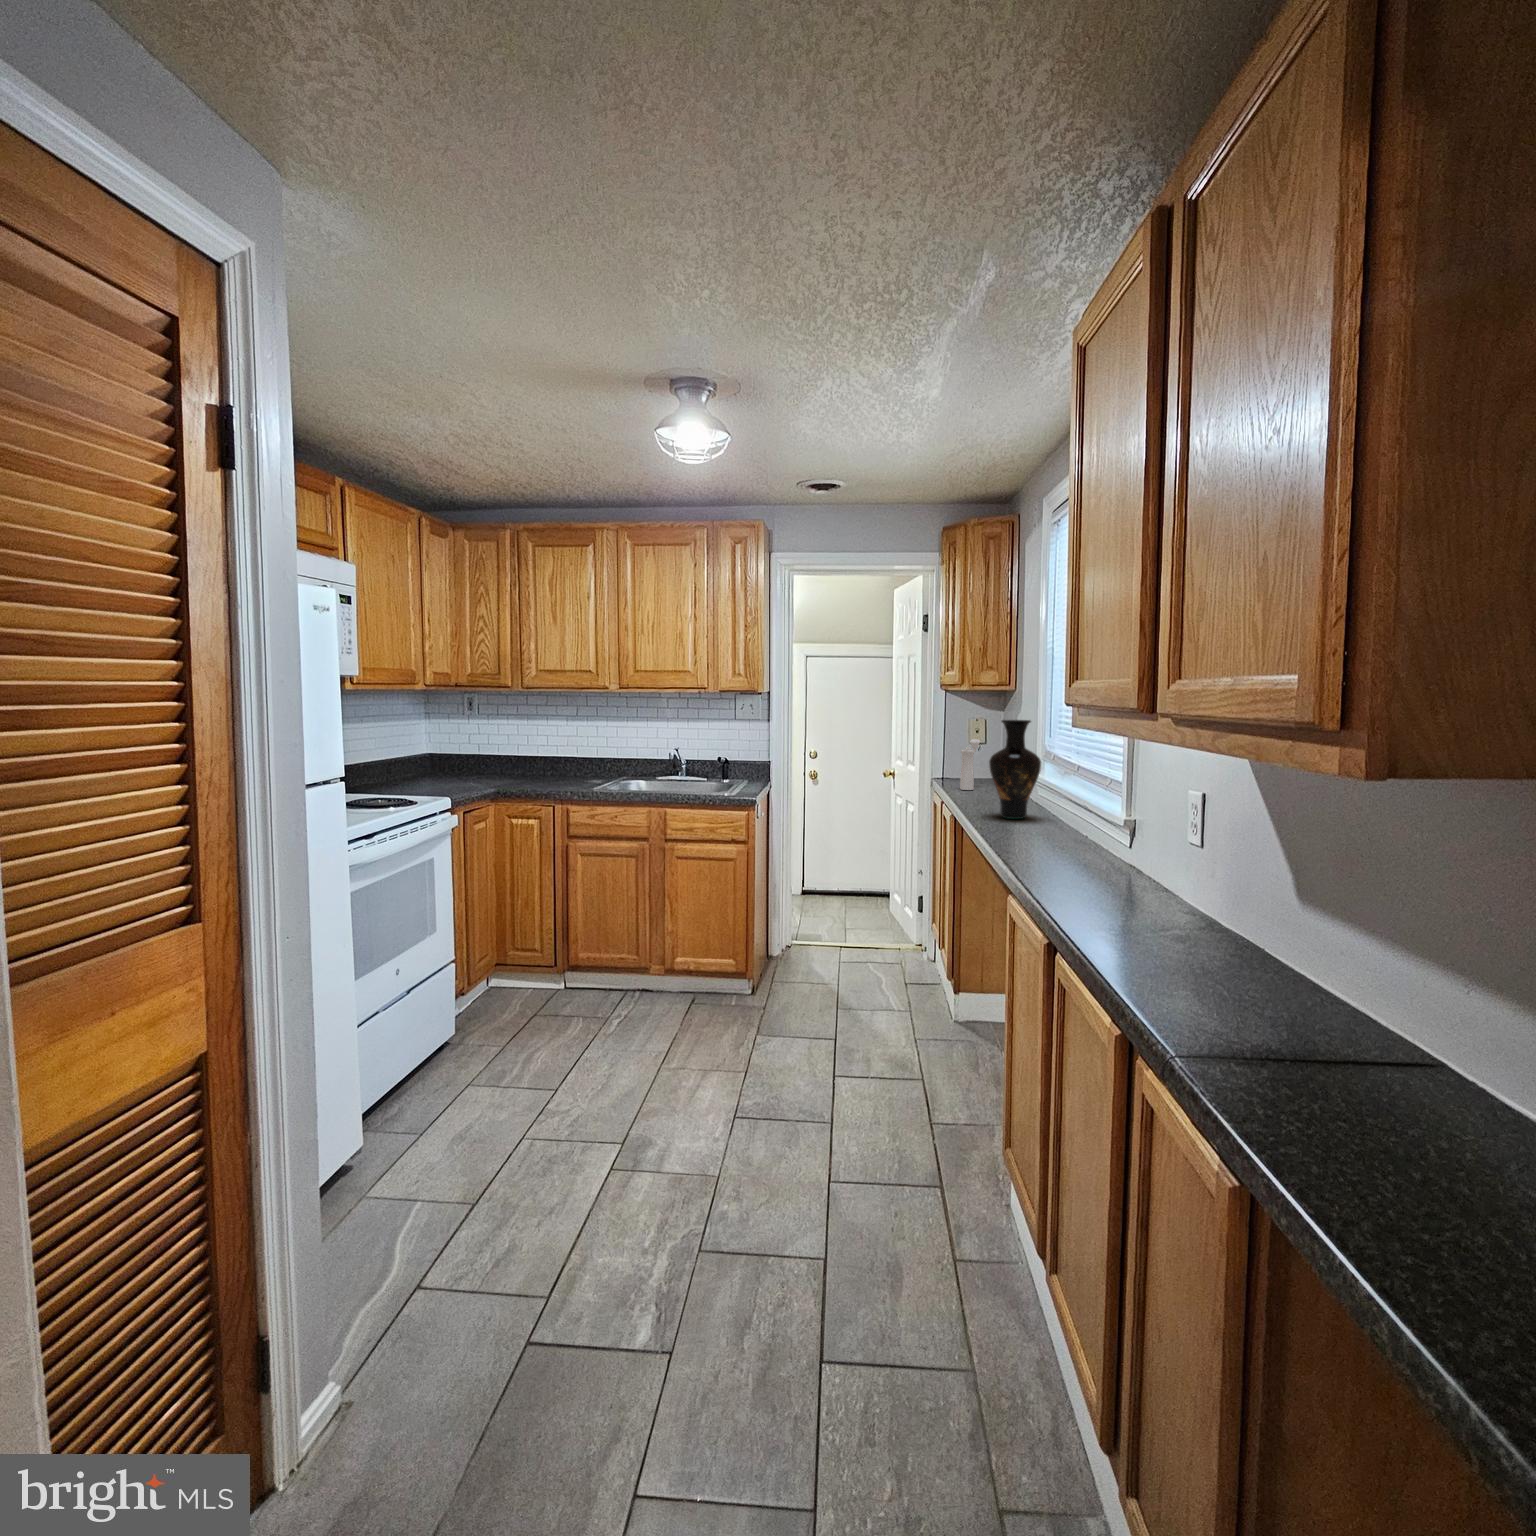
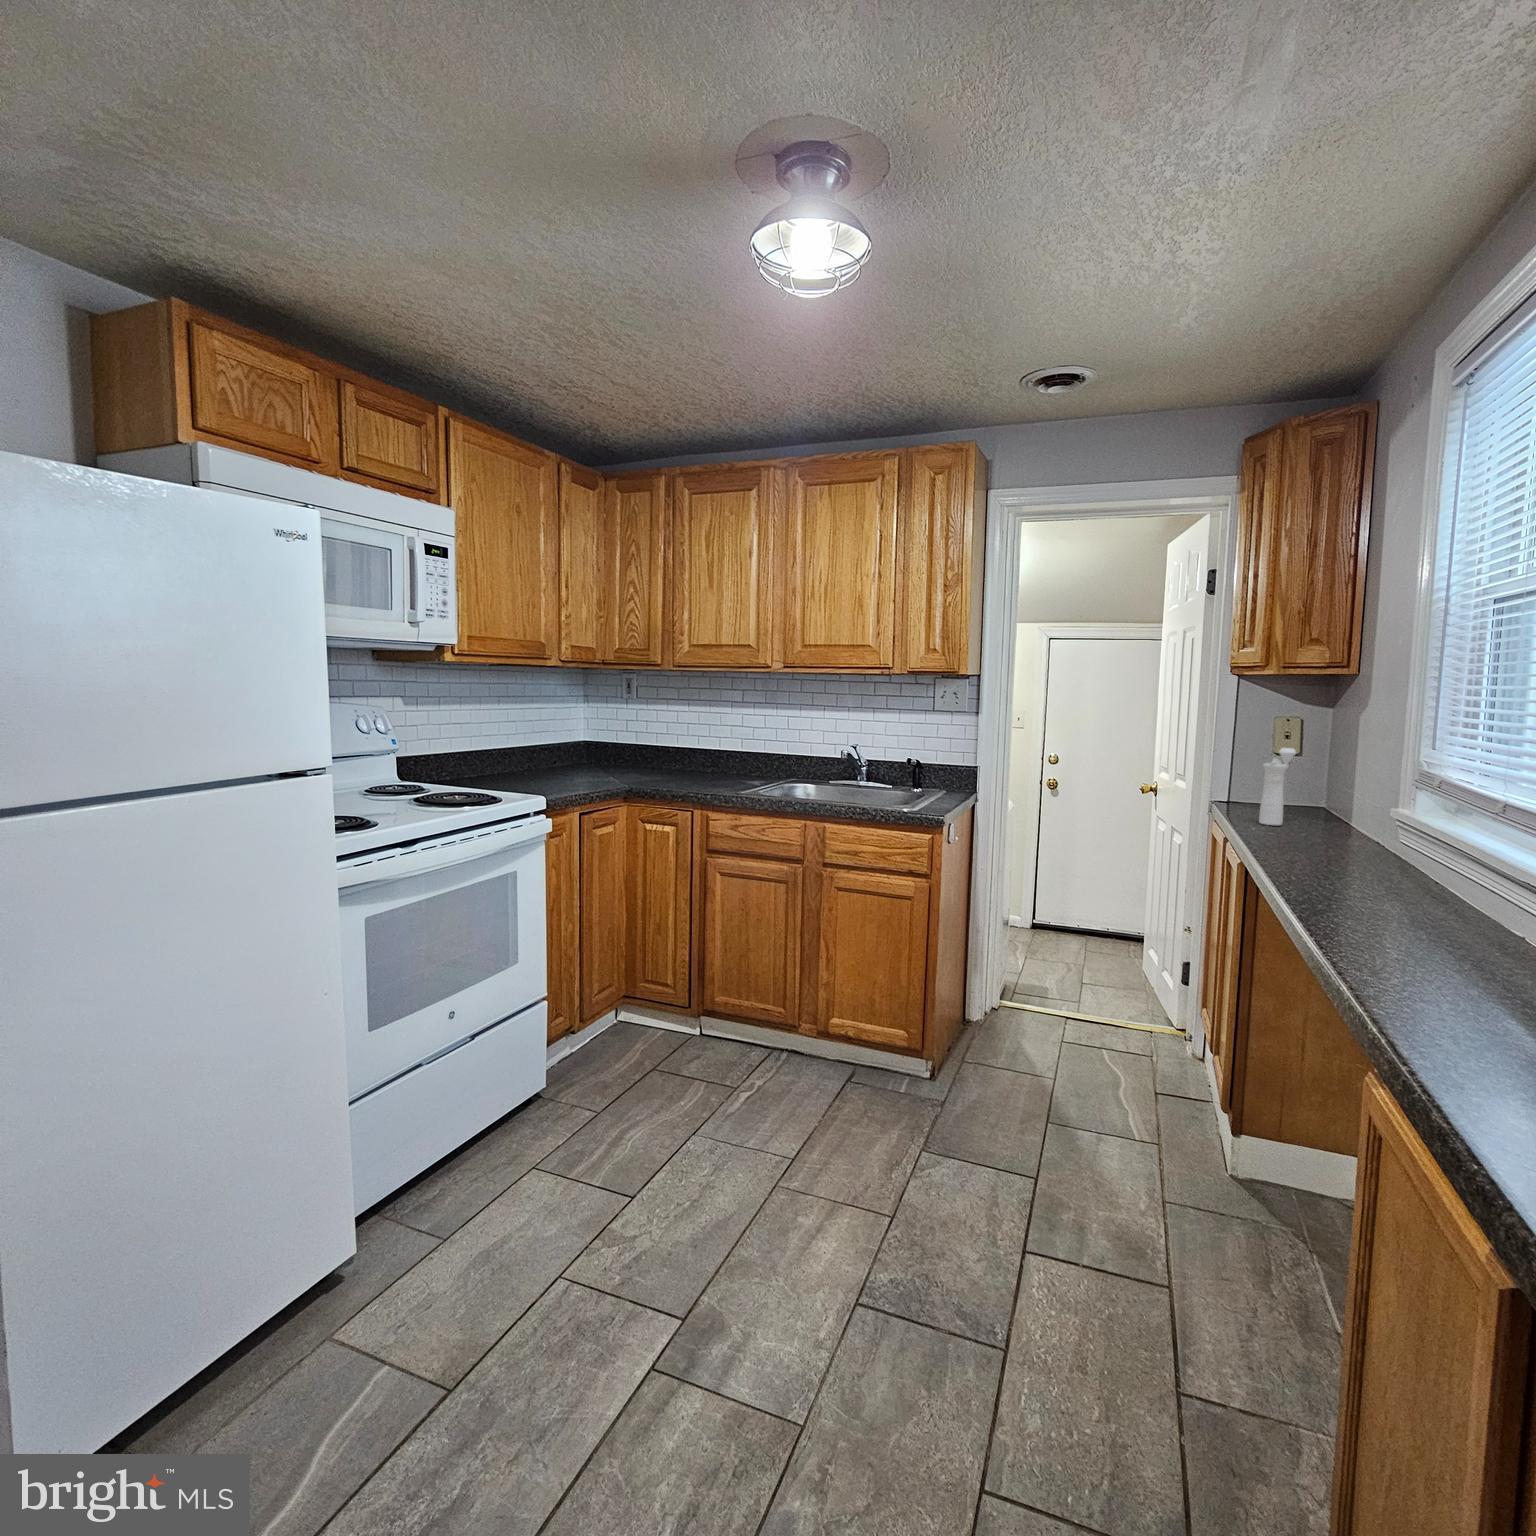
vase: present [989,720,1041,819] -> none [1322,718,1429,889]

